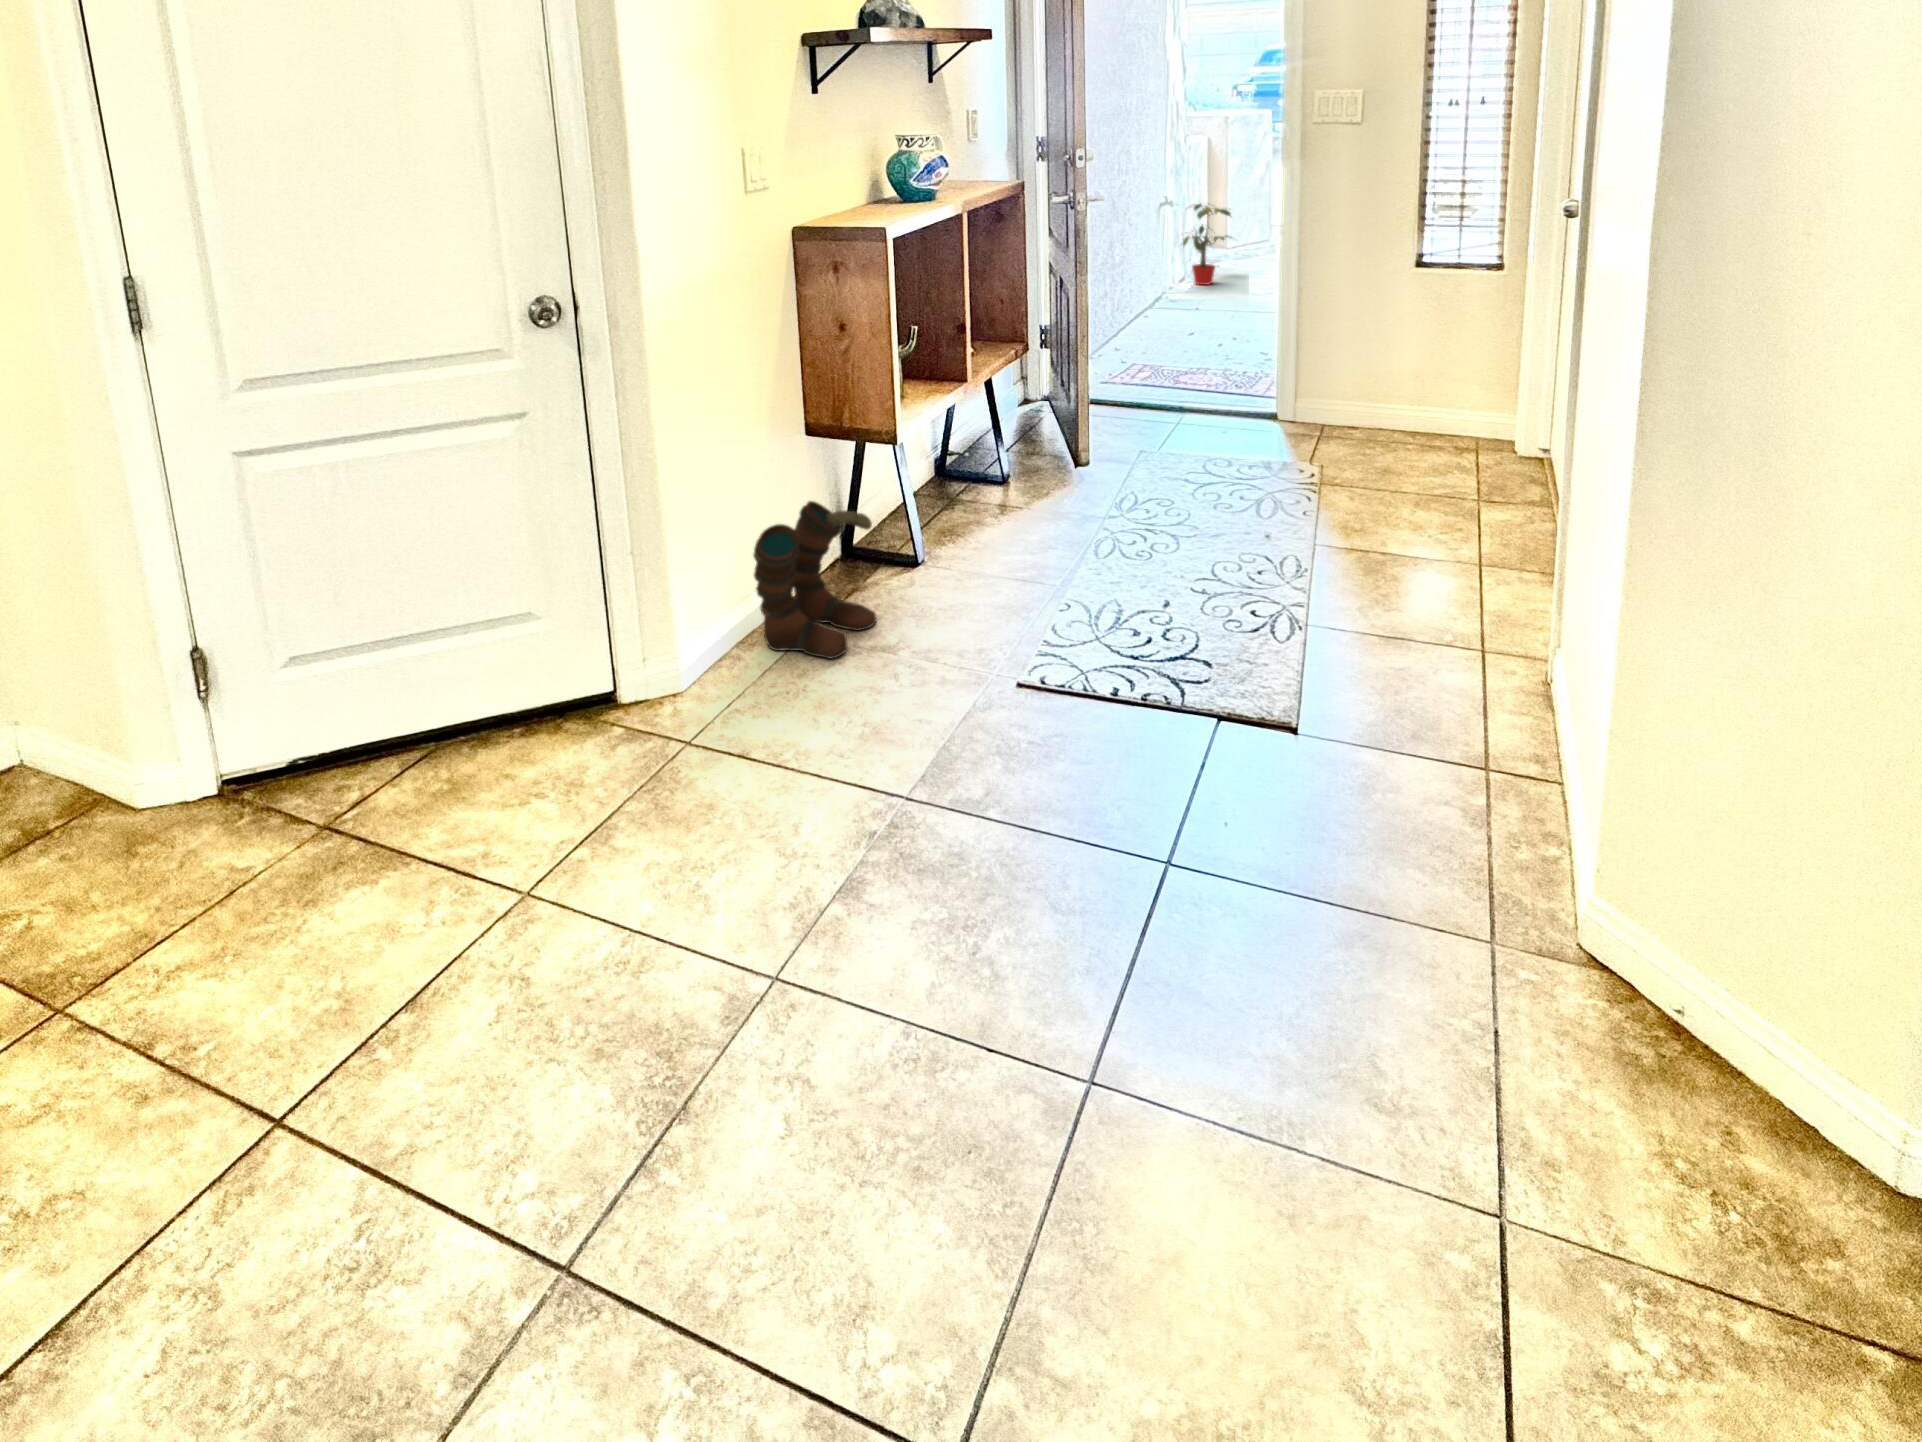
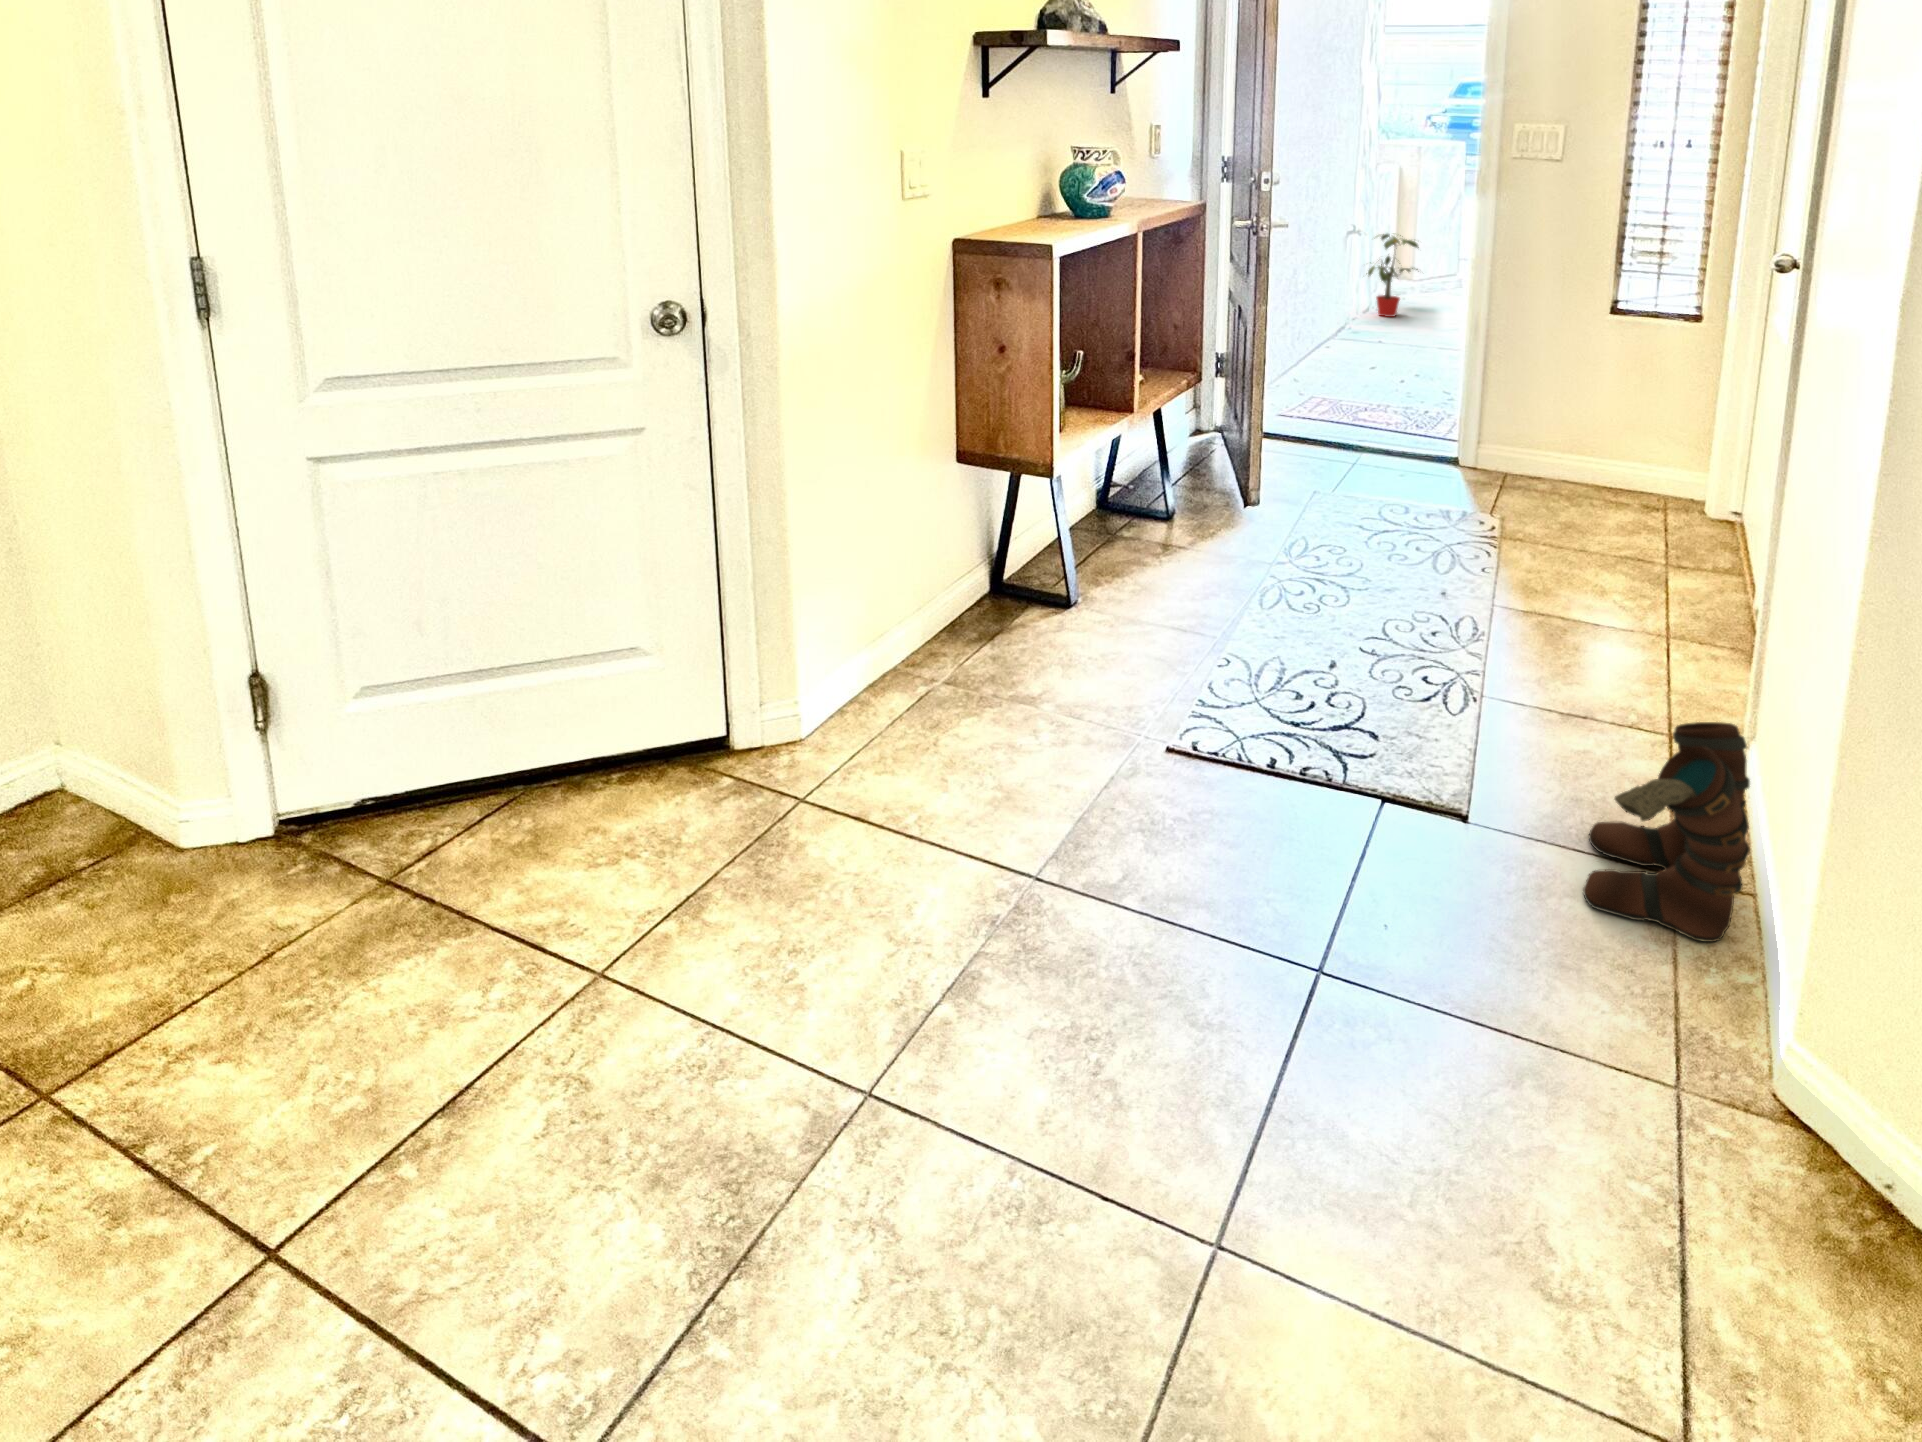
boots: present [753,501,876,659] -> present [1583,722,1750,942]

